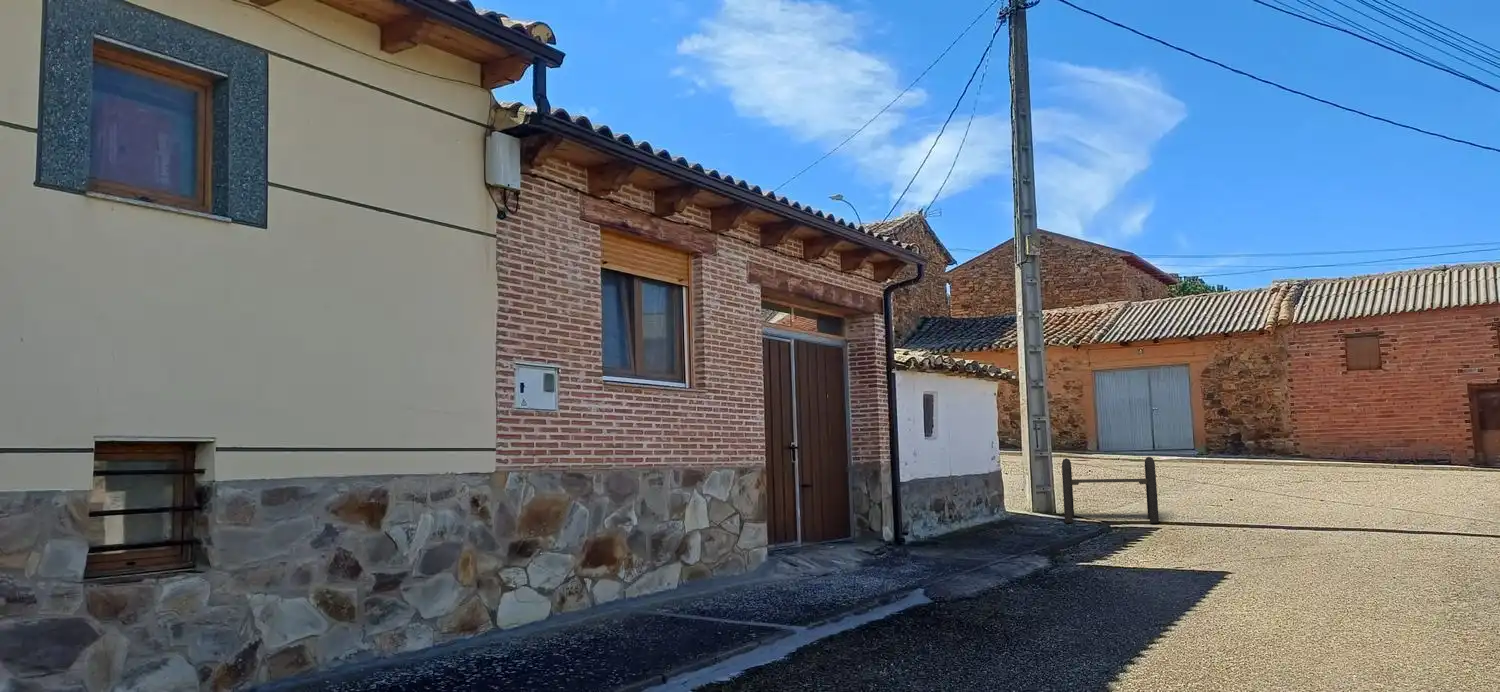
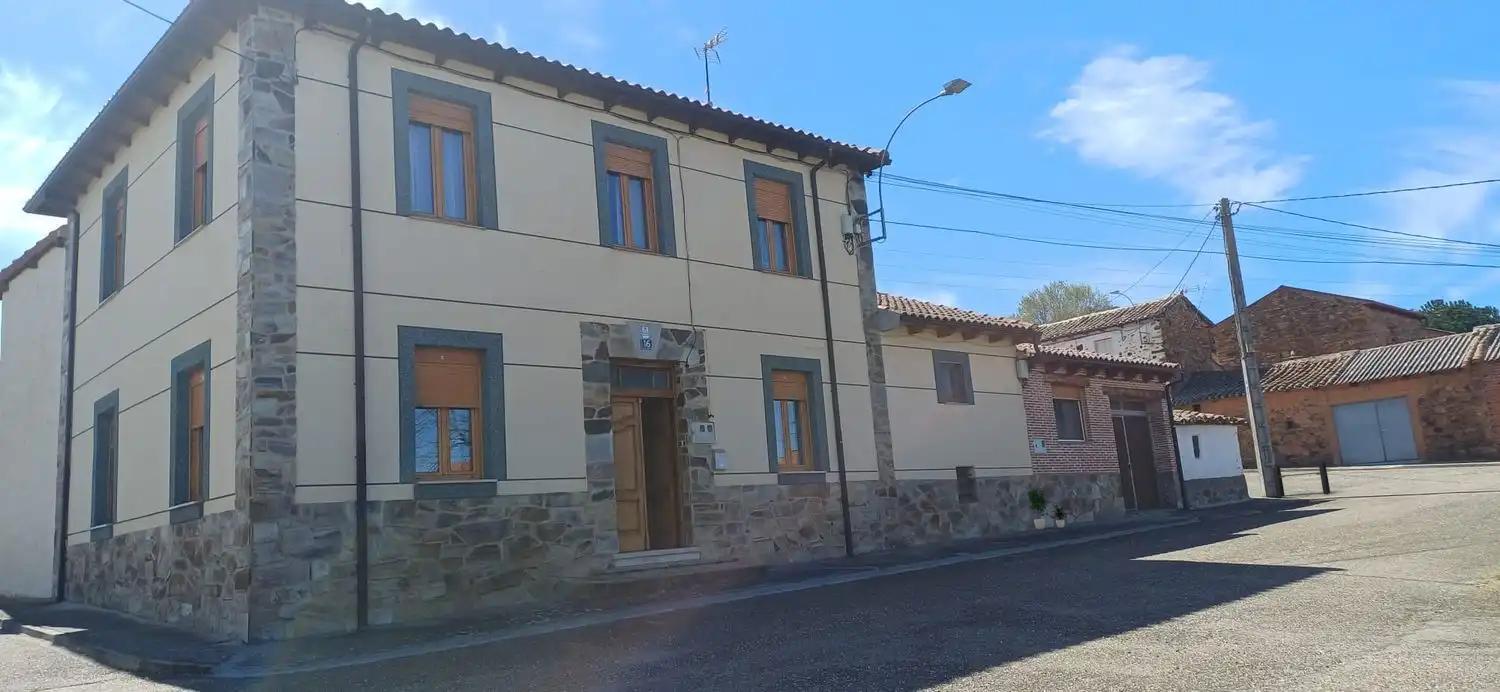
potted plant: none [447,504,568,642] -> present [1028,487,1068,529]

